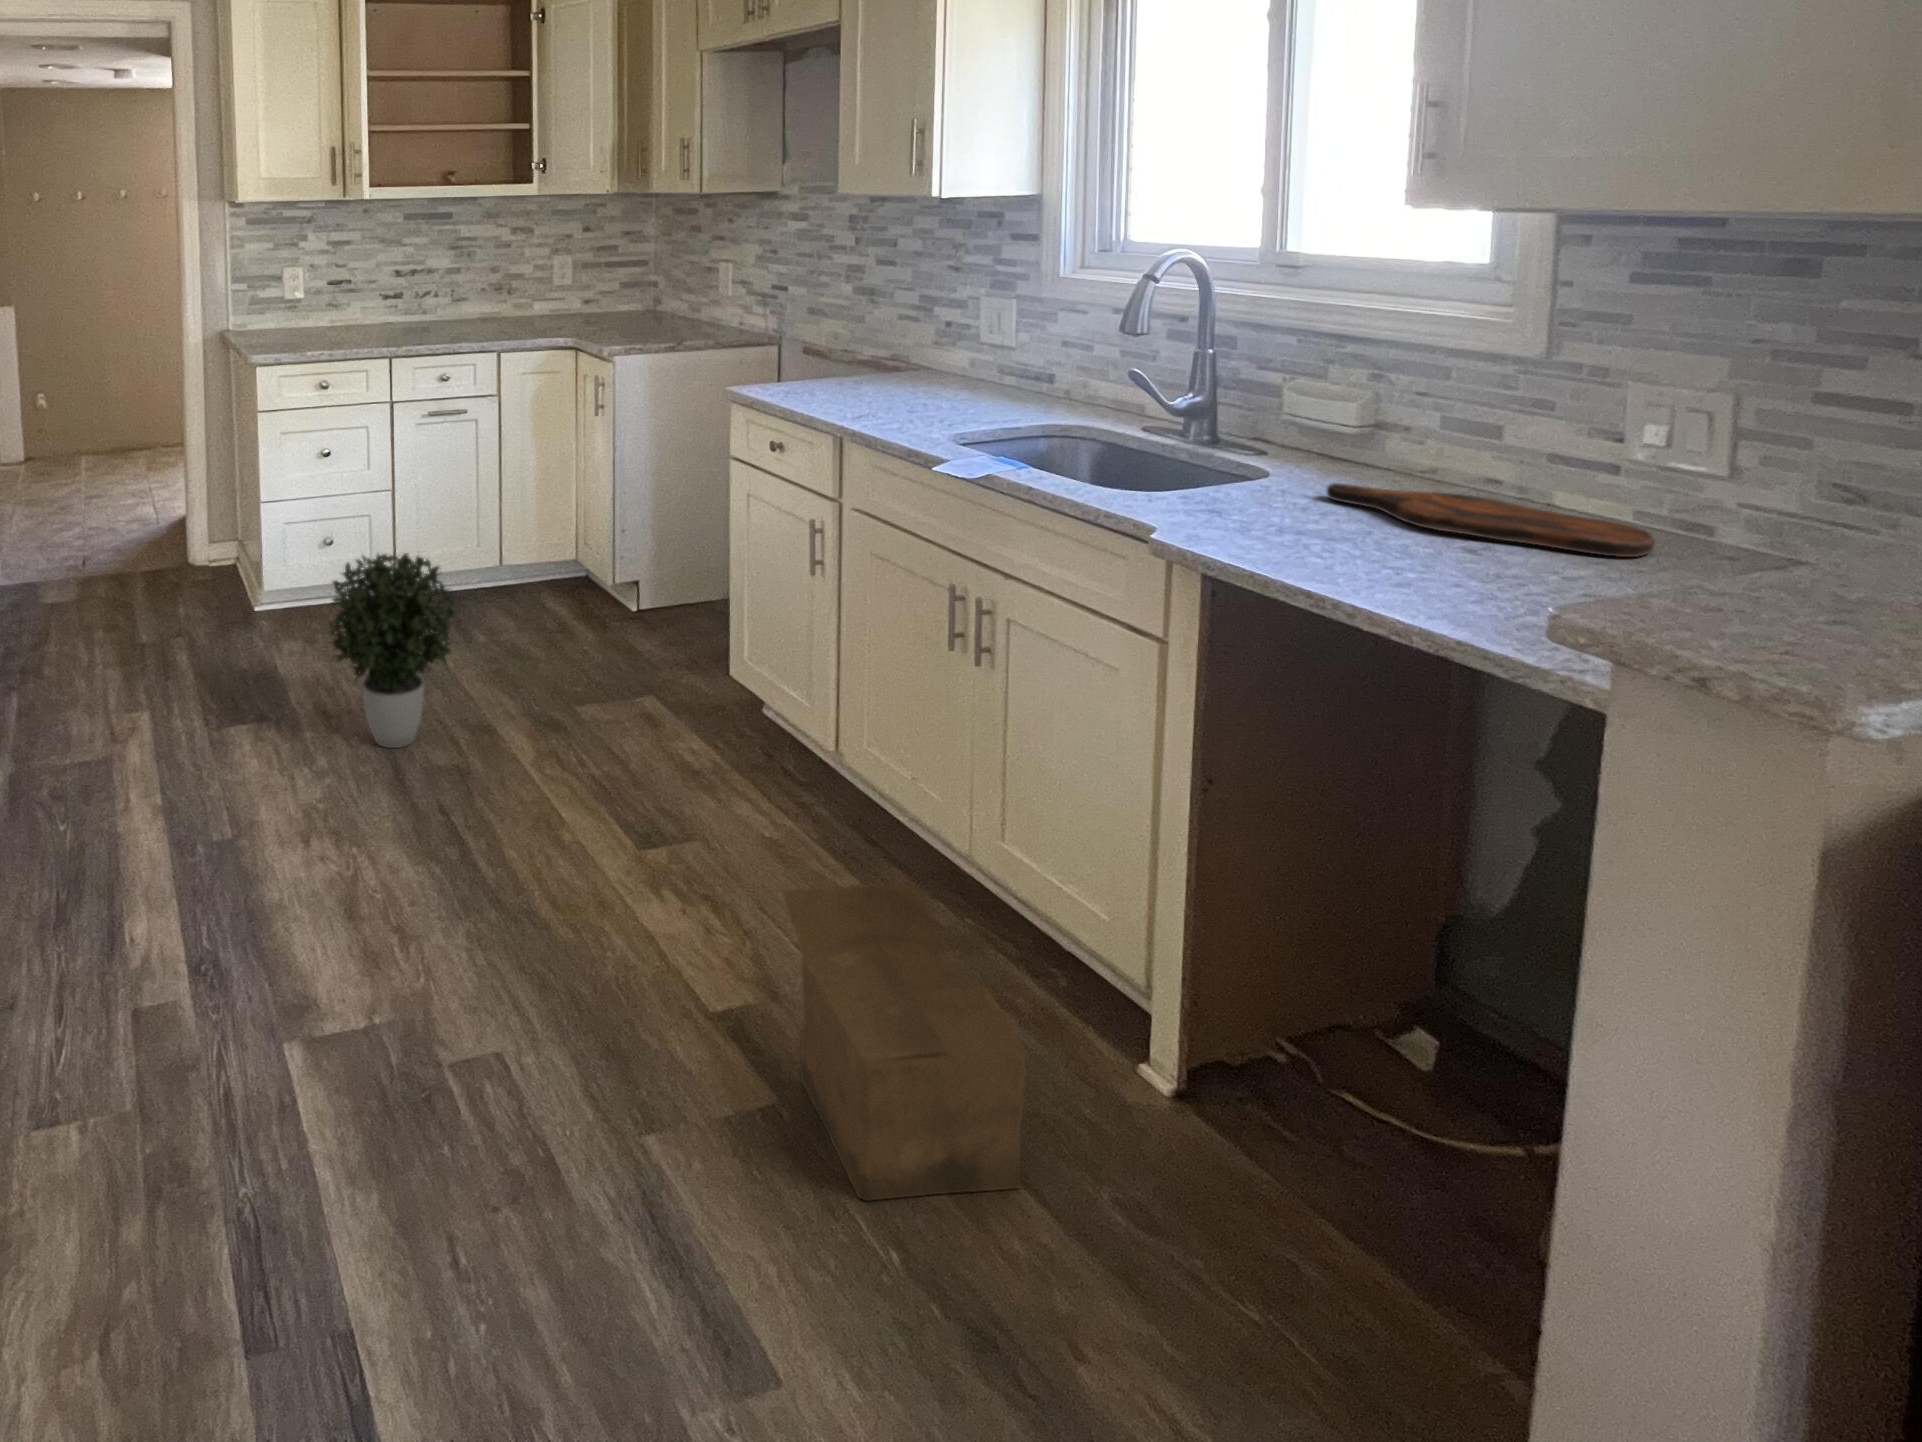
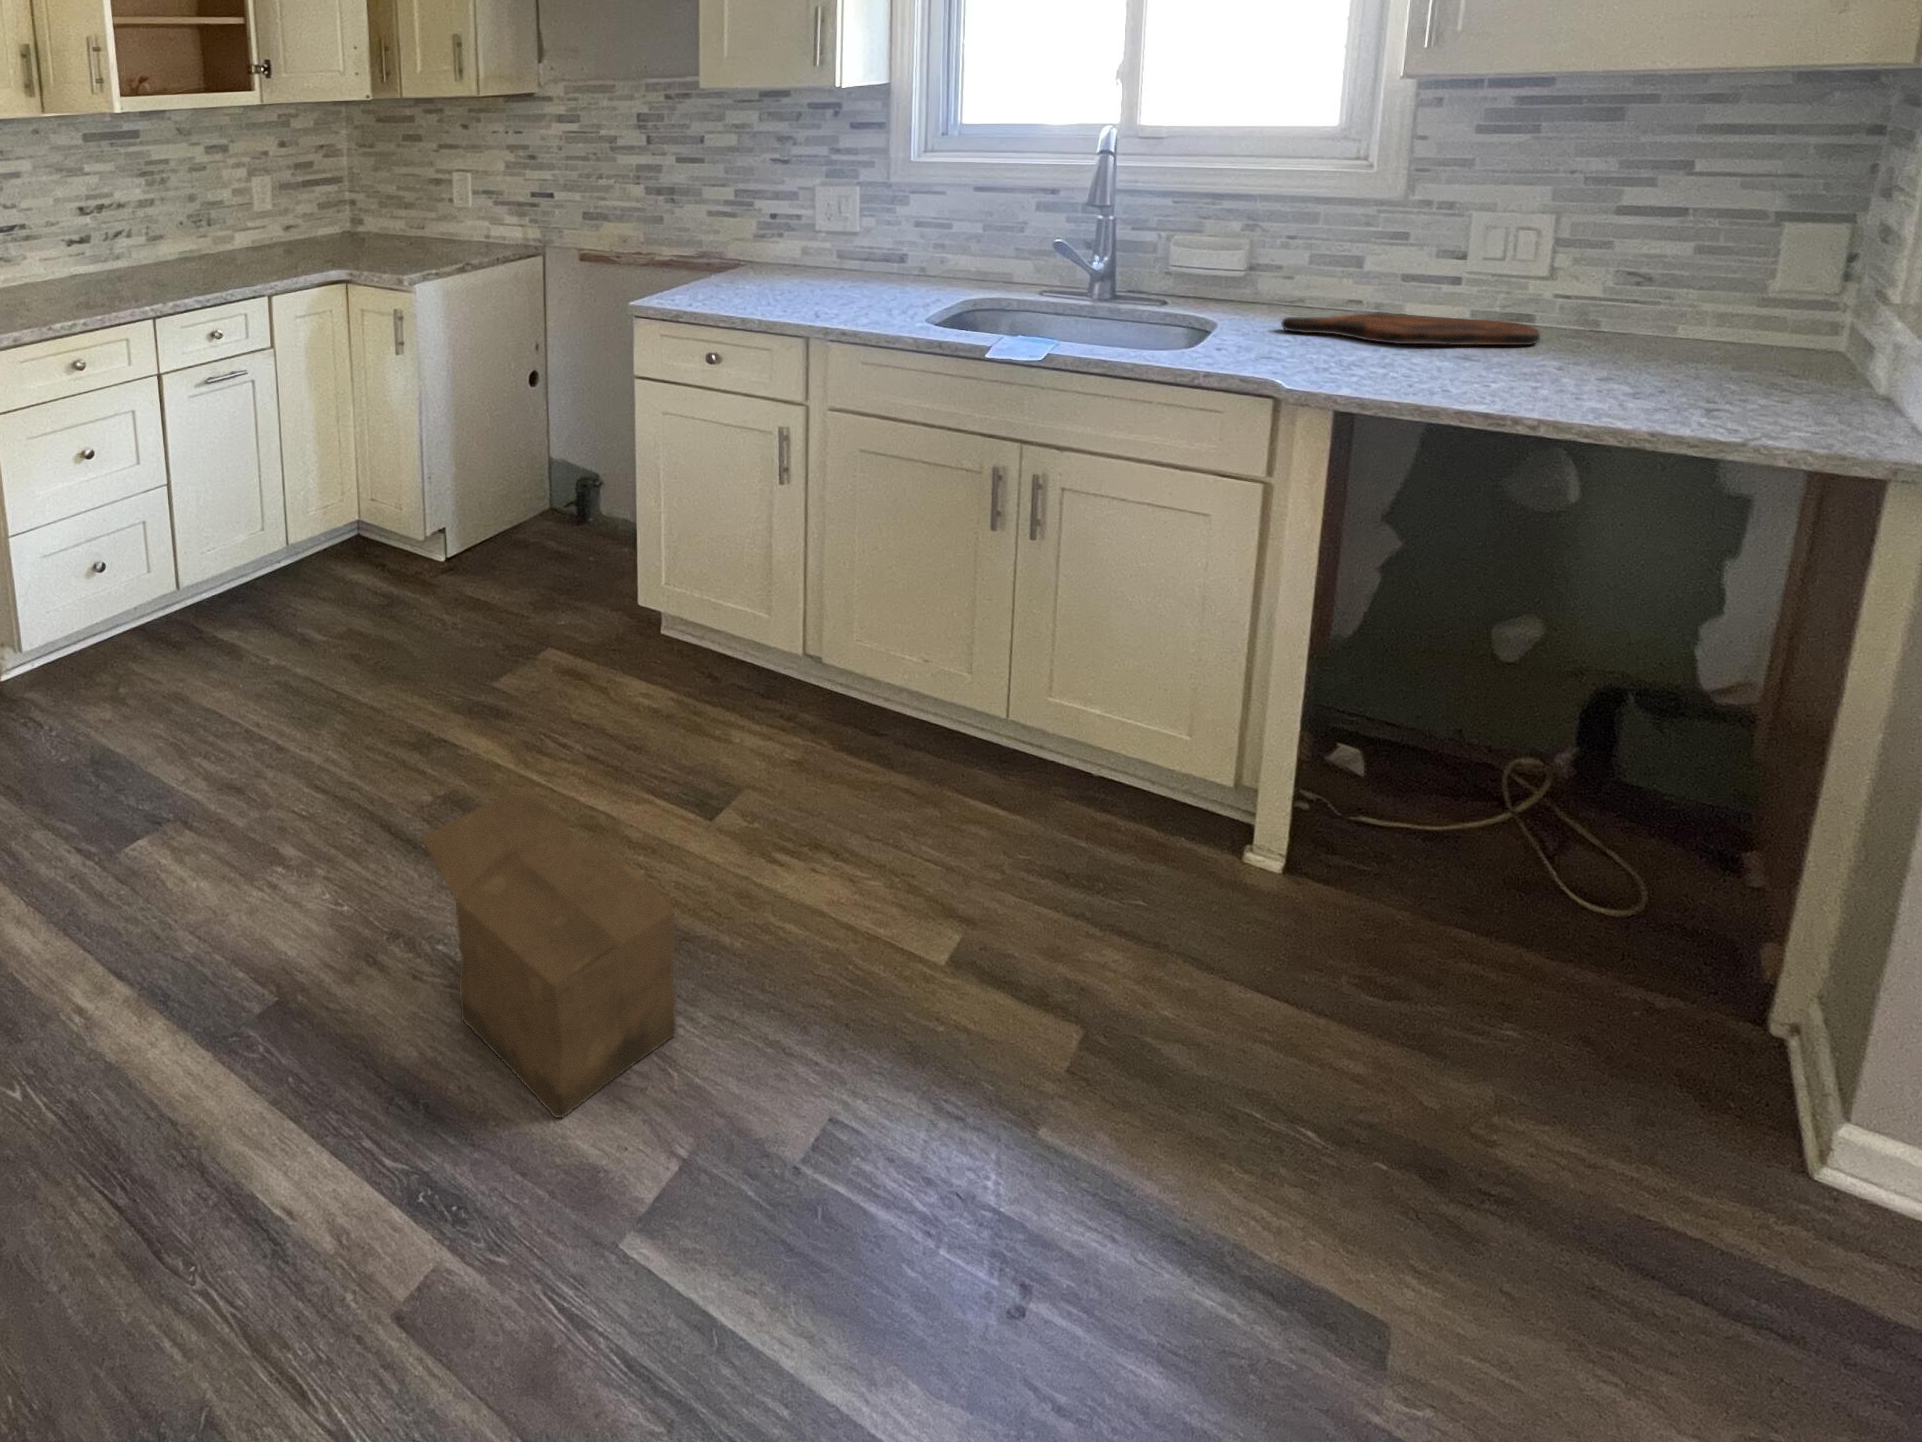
potted plant: present [328,553,458,748] -> none [241,551,420,796]
cardboard box: present [783,886,1026,1201] -> present [422,785,676,1118]

